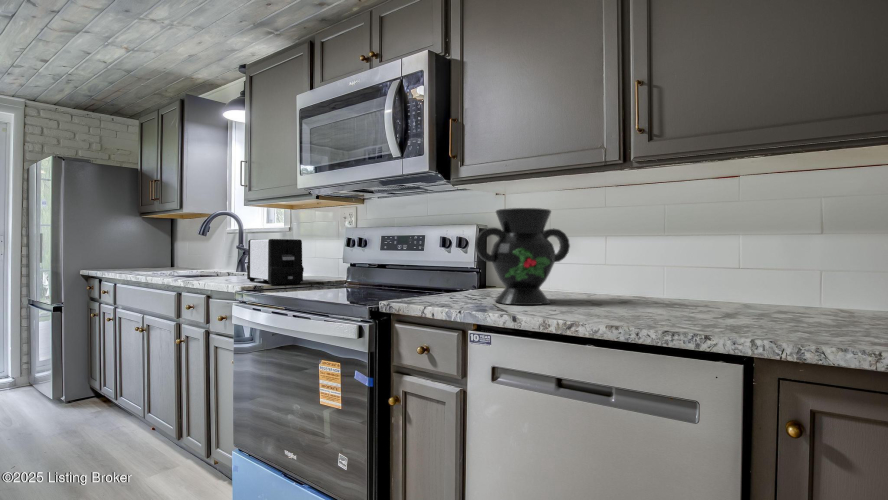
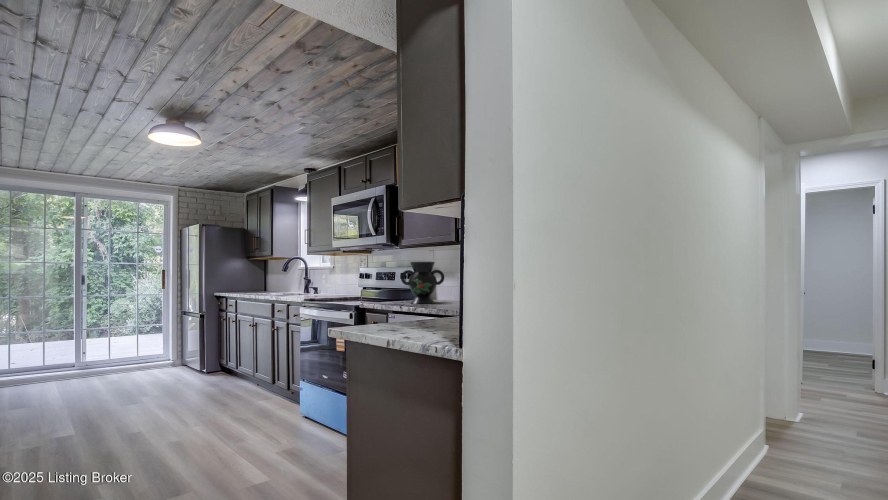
toaster: present [247,239,304,285] -> none [308,274,336,299]

